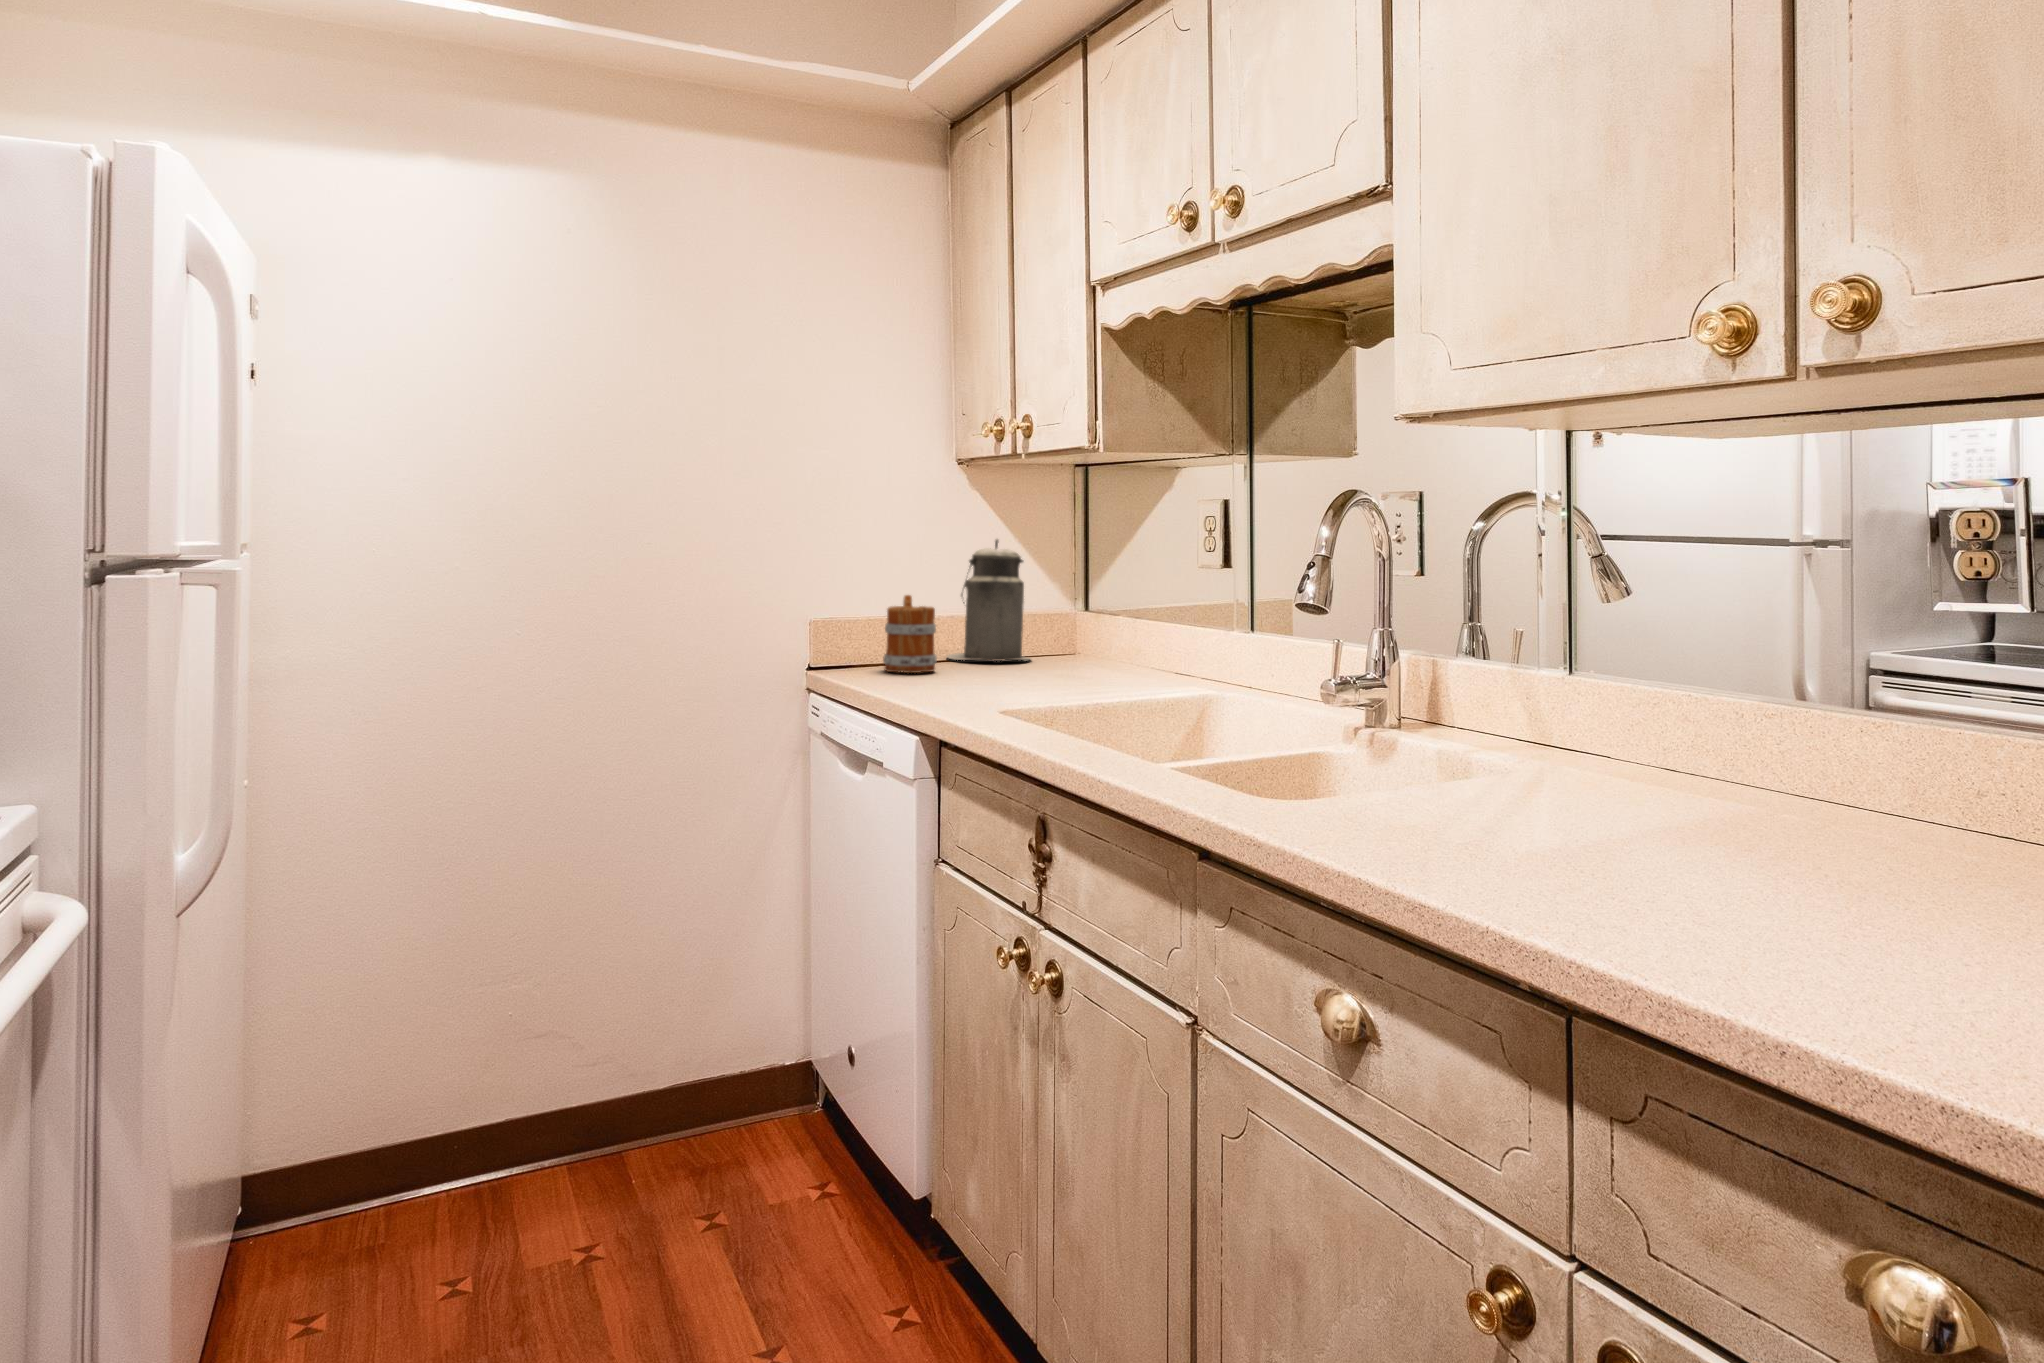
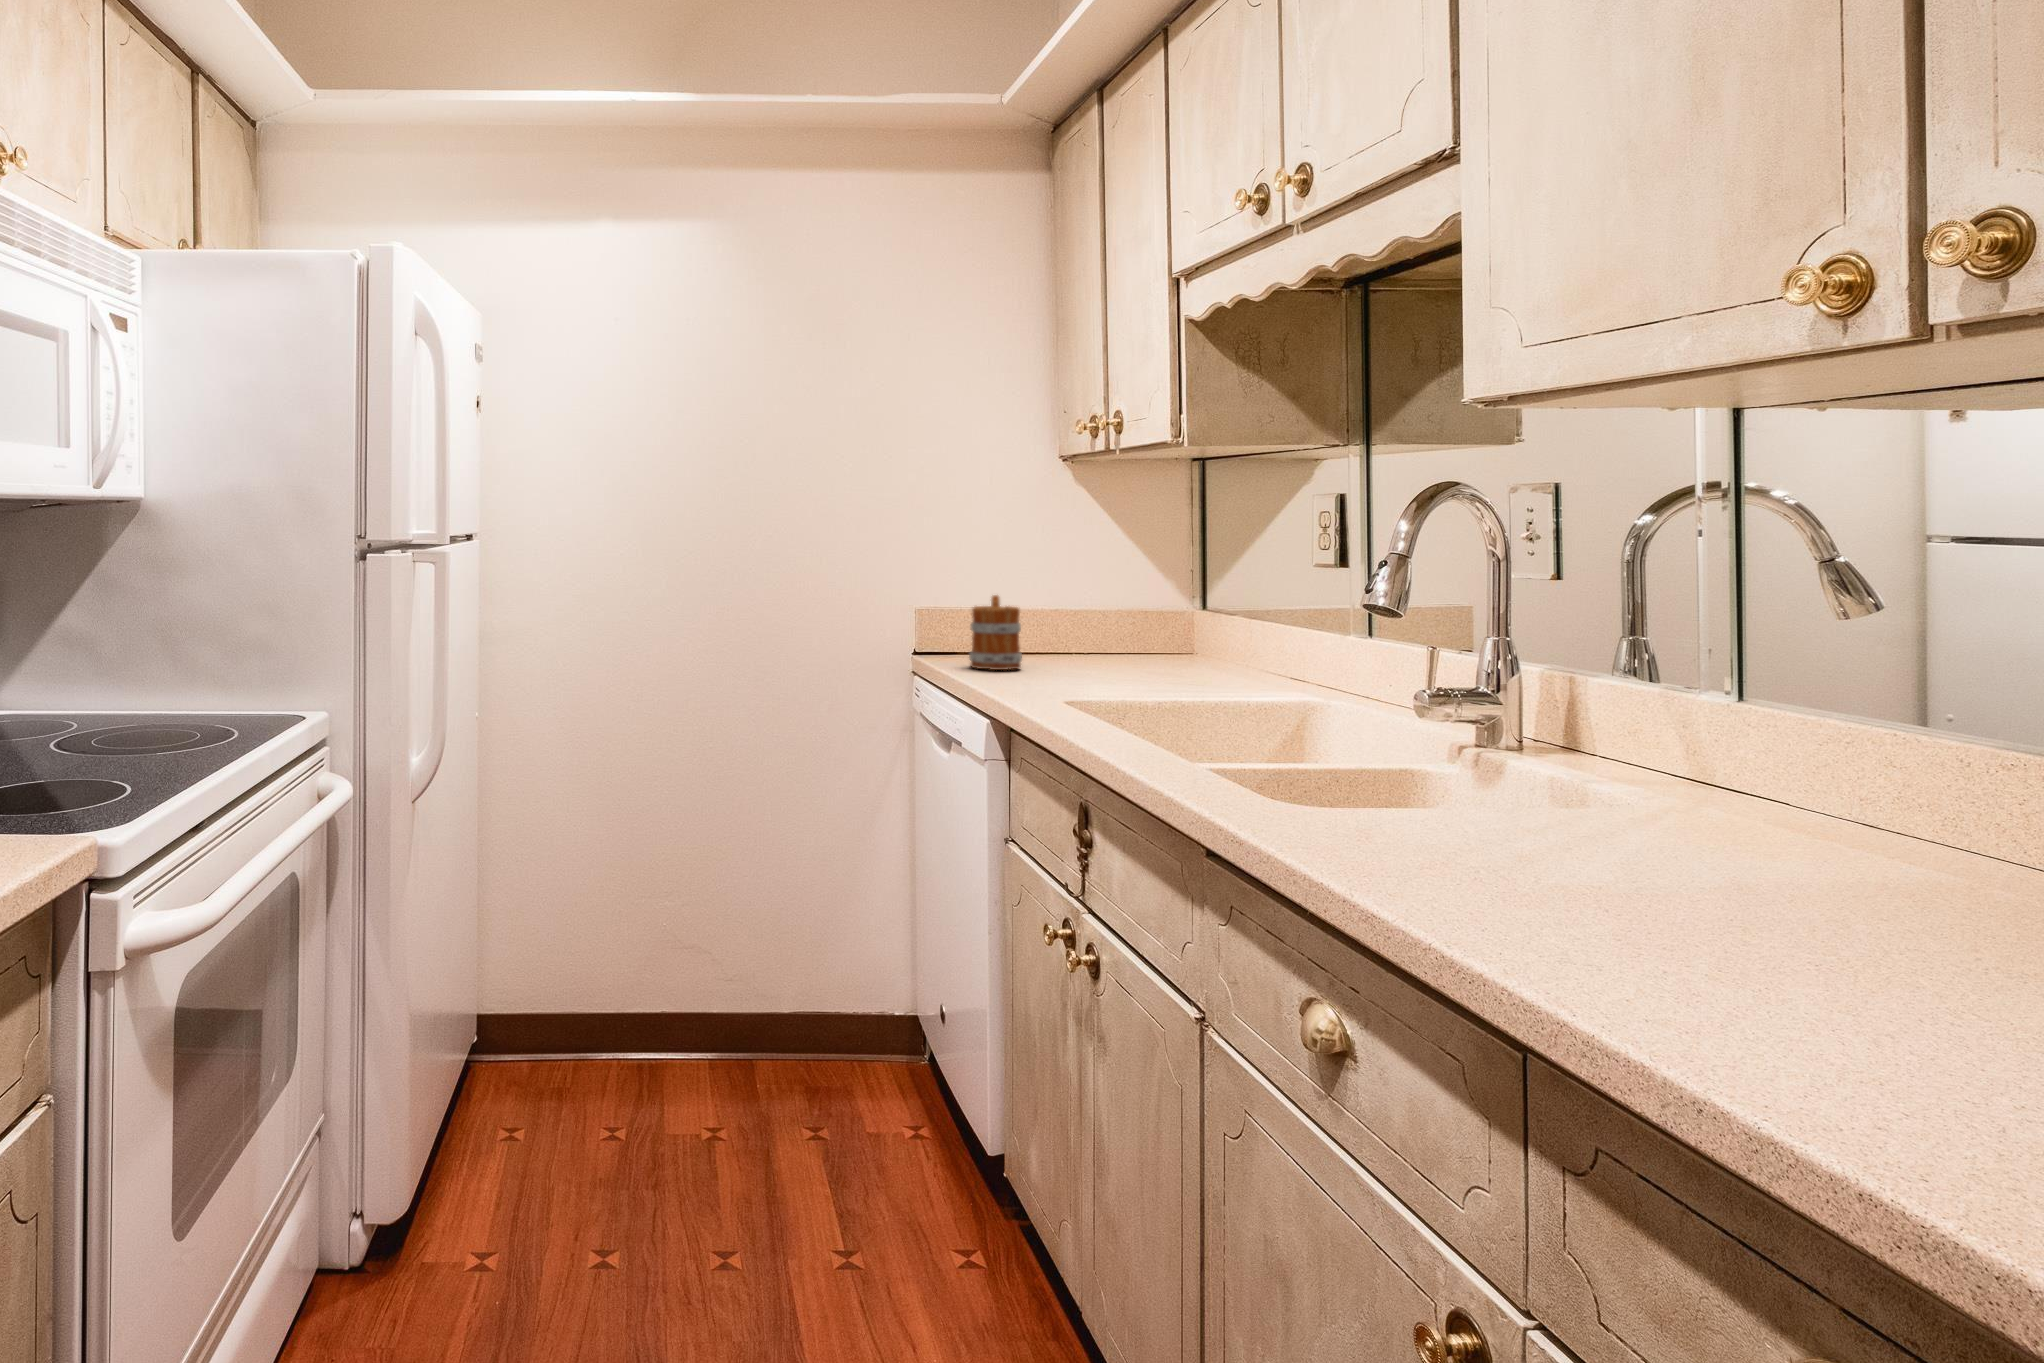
canister: present [947,539,1029,661] -> none [1041,539,1131,662]

